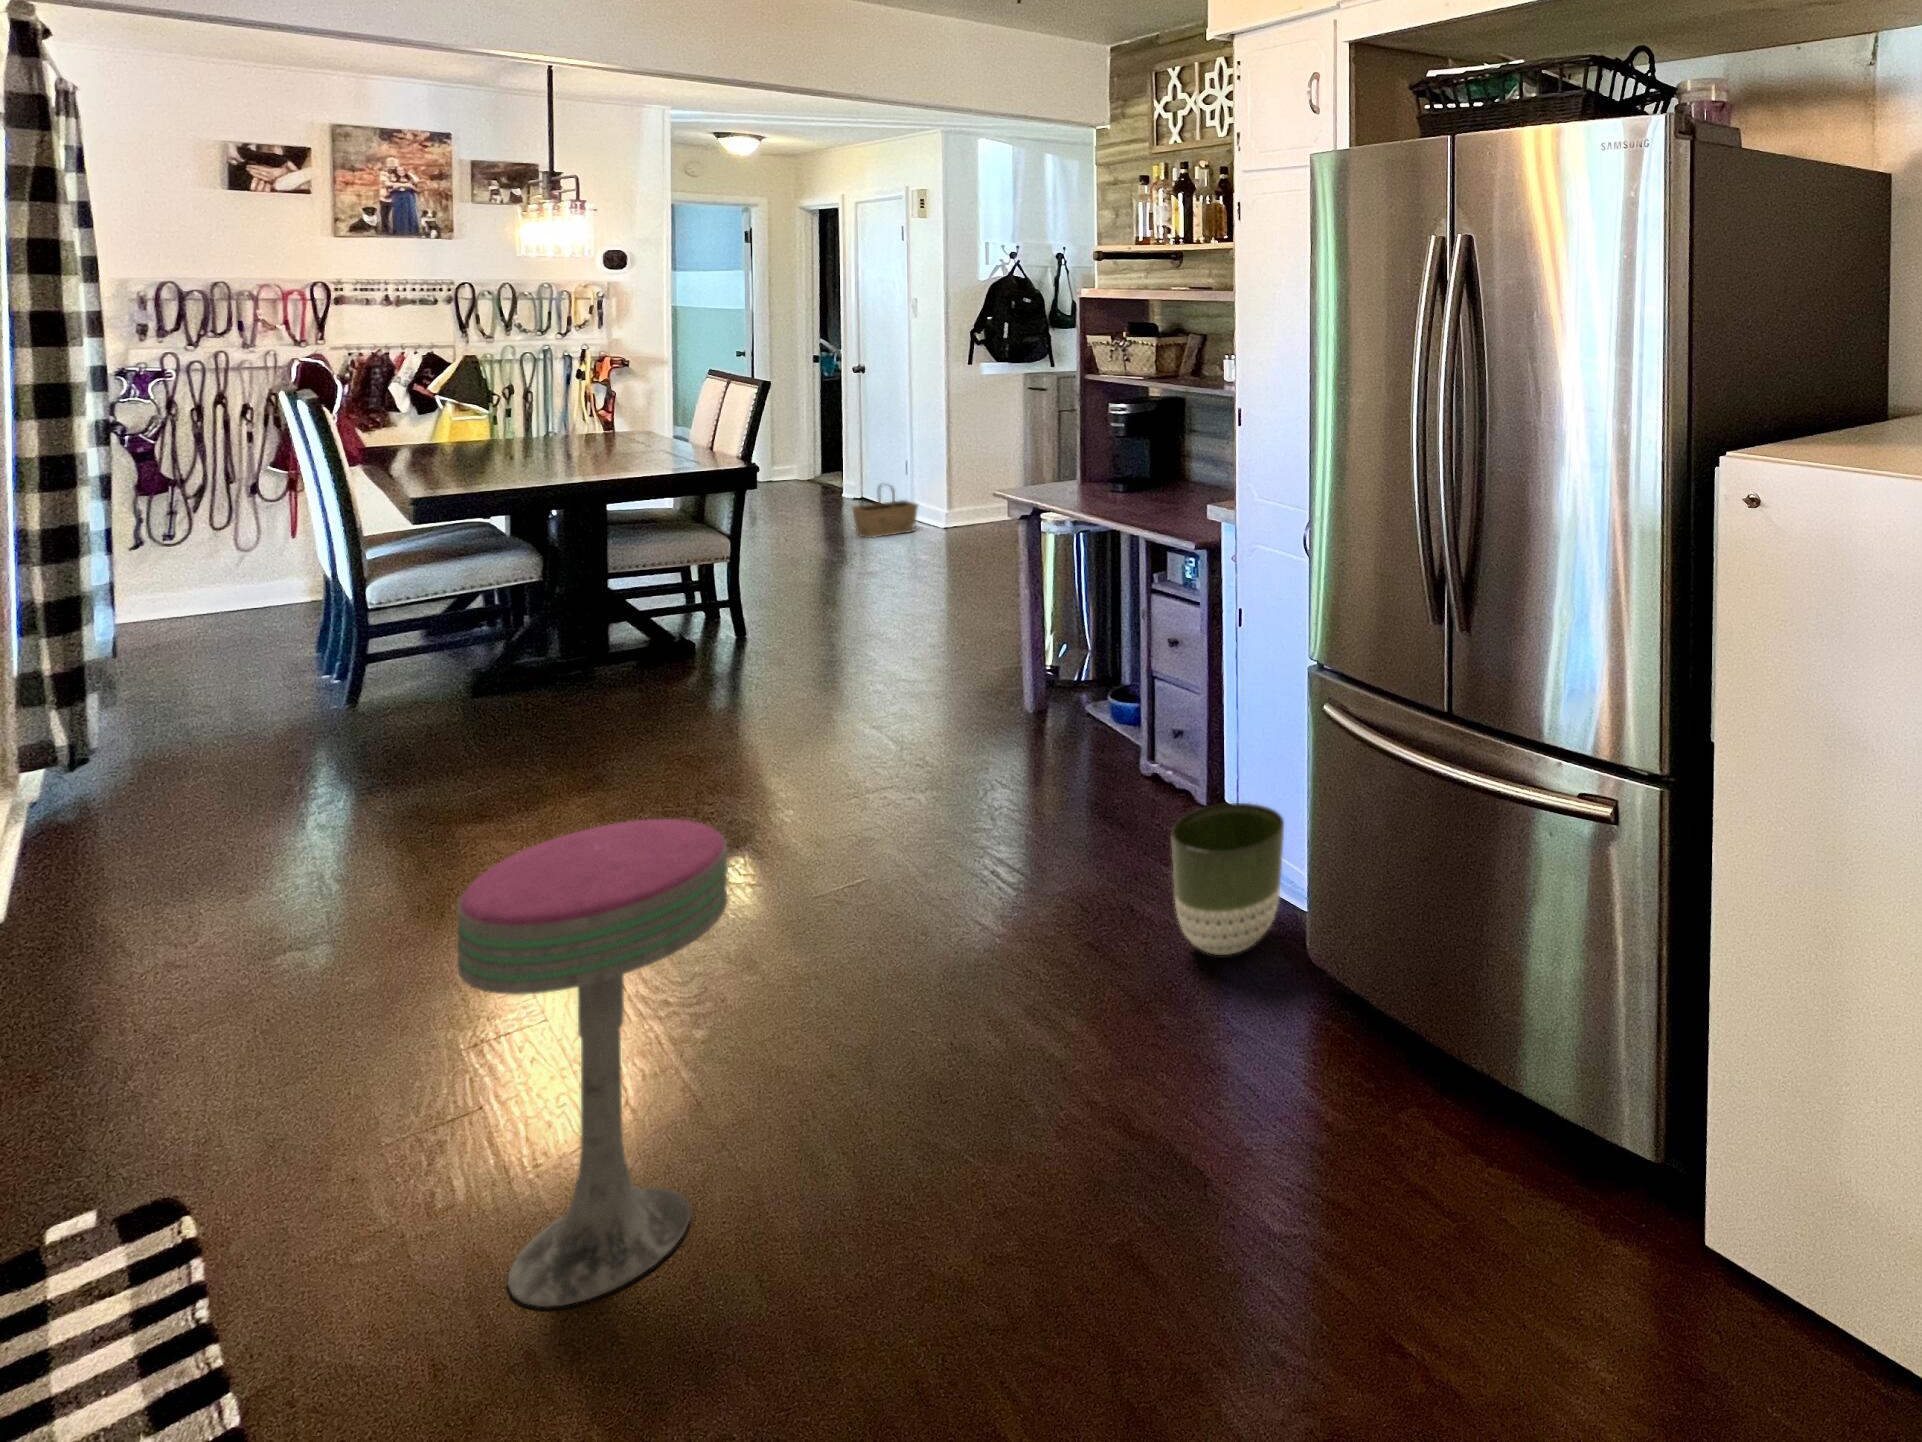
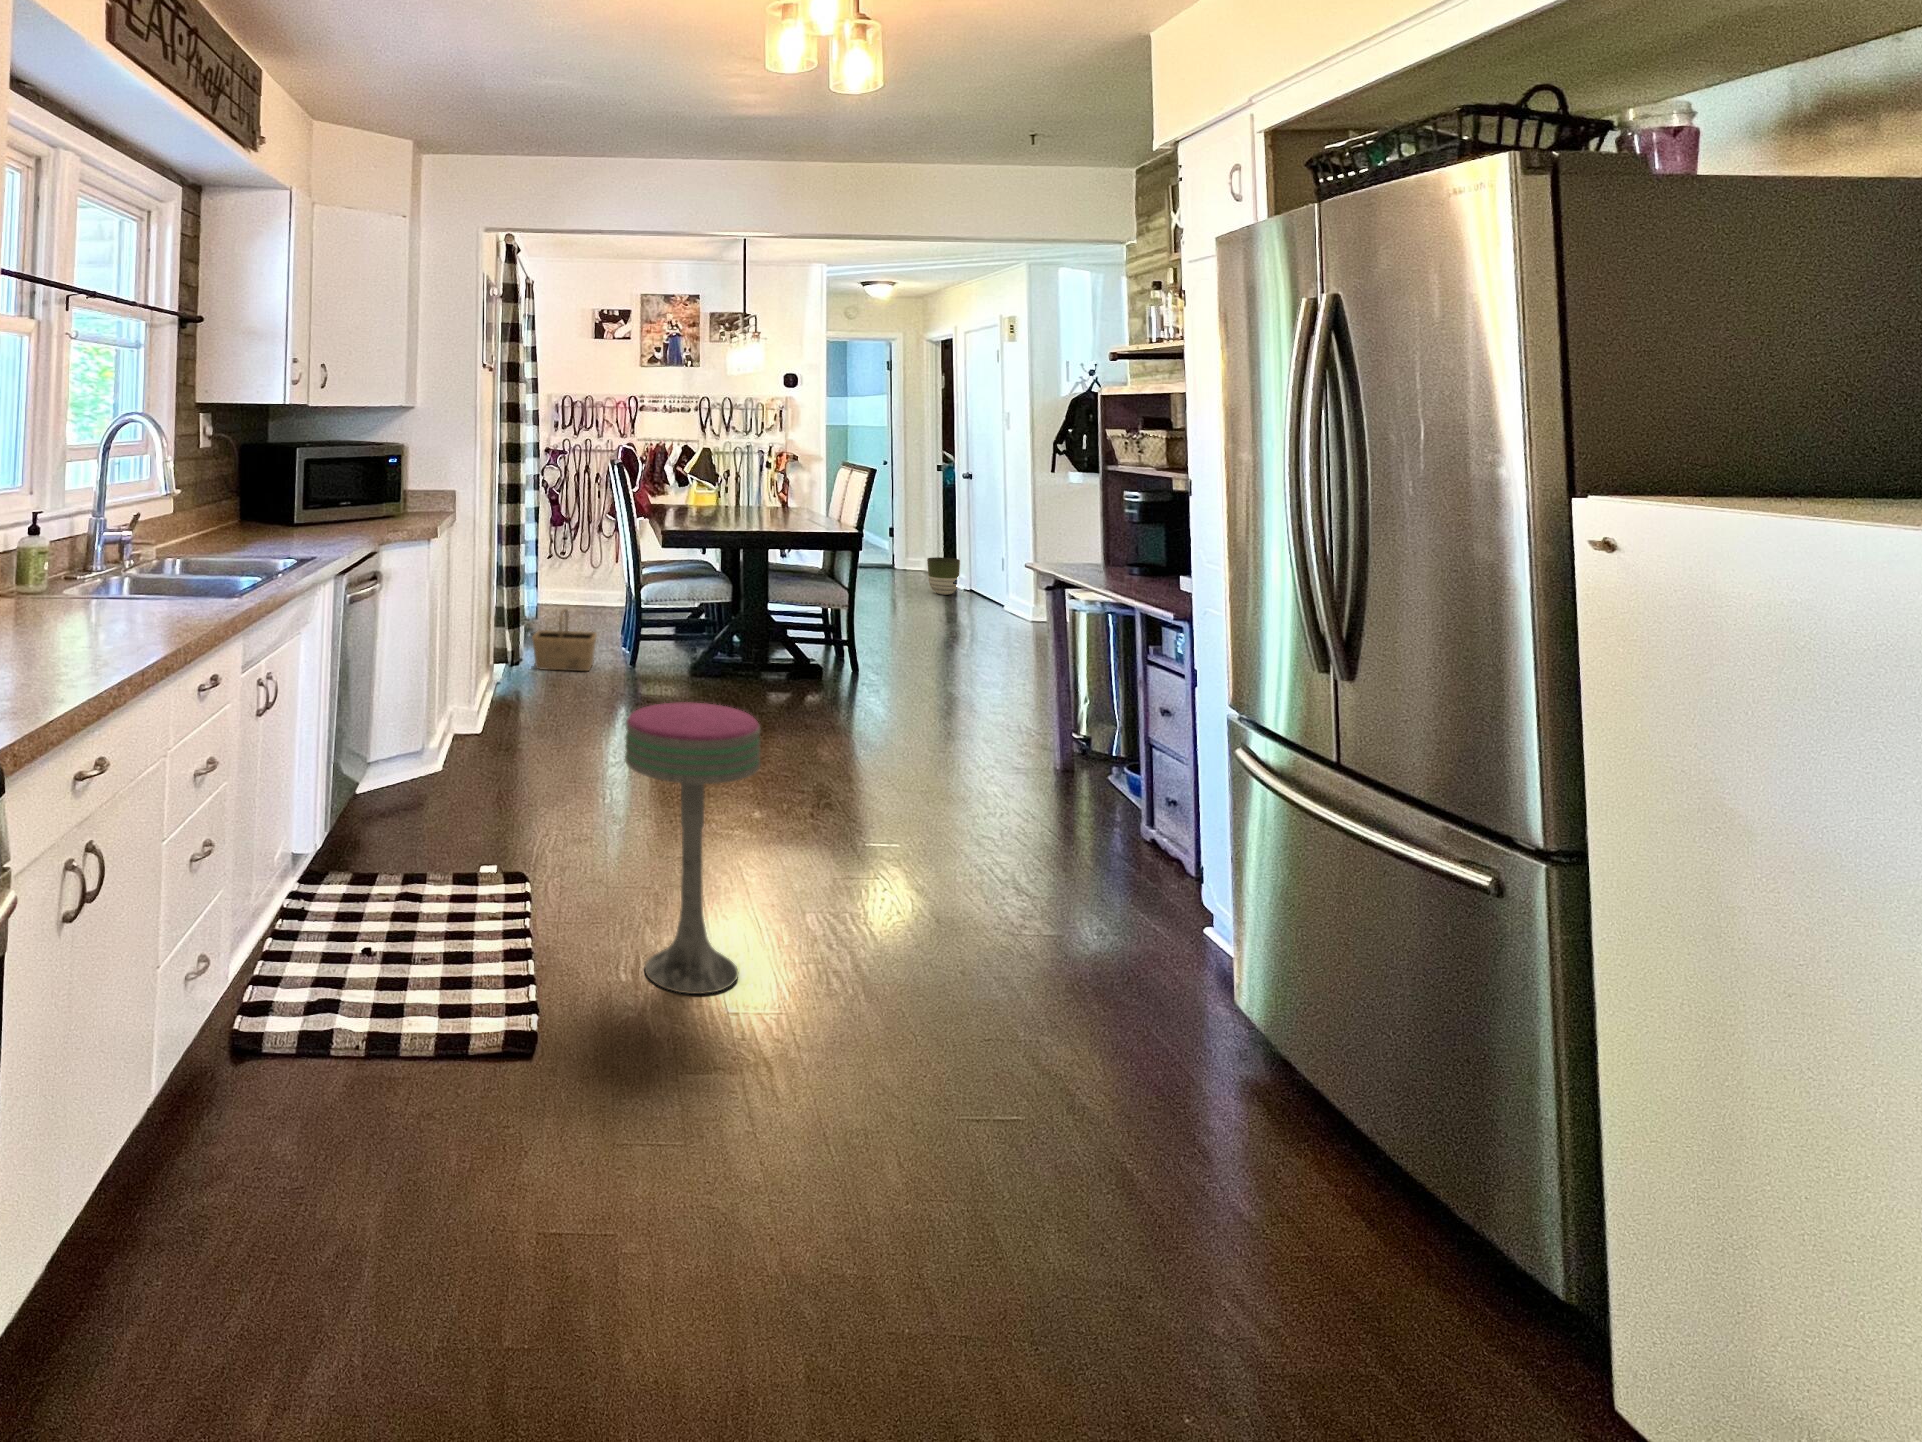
basket: present [852,486,918,538] -> present [532,609,597,671]
planter: present [1172,803,1284,955] -> present [927,557,960,595]

